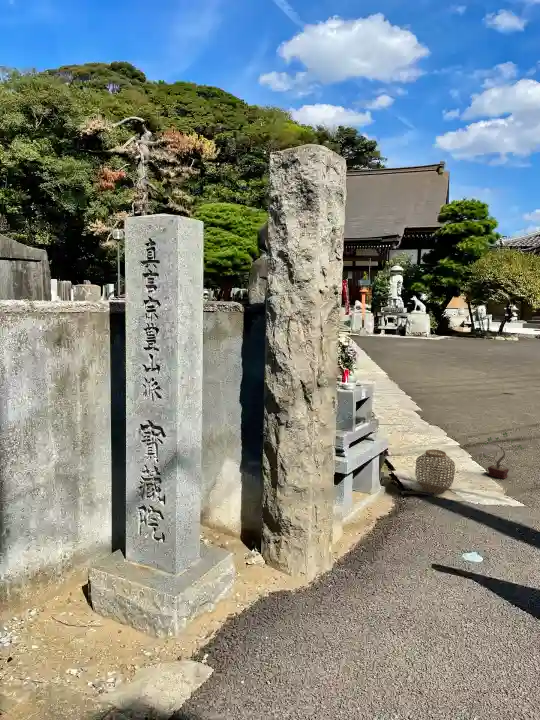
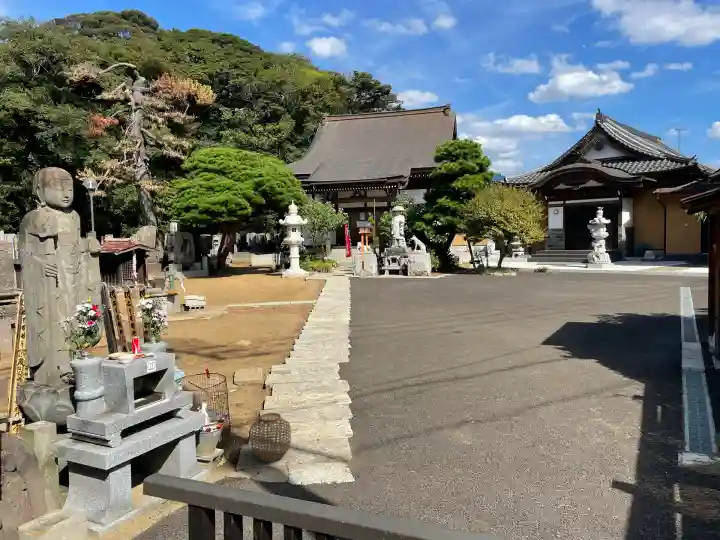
potted plant: present [484,432,524,479] -> none [342,387,375,438]

